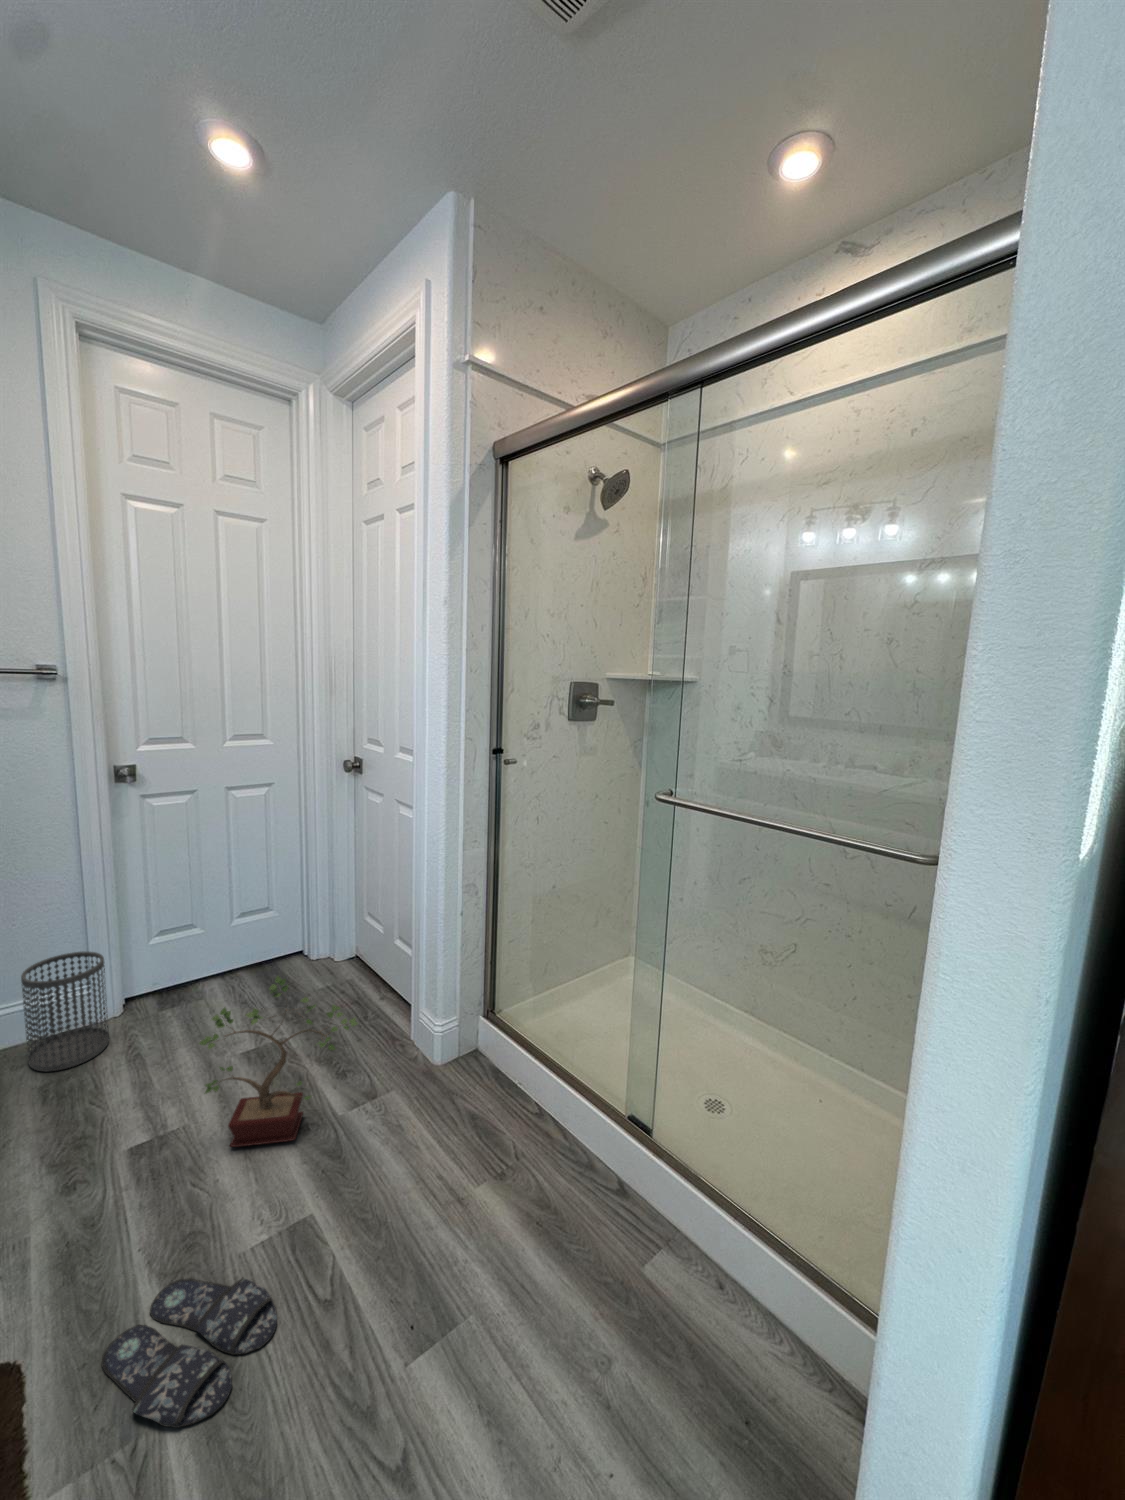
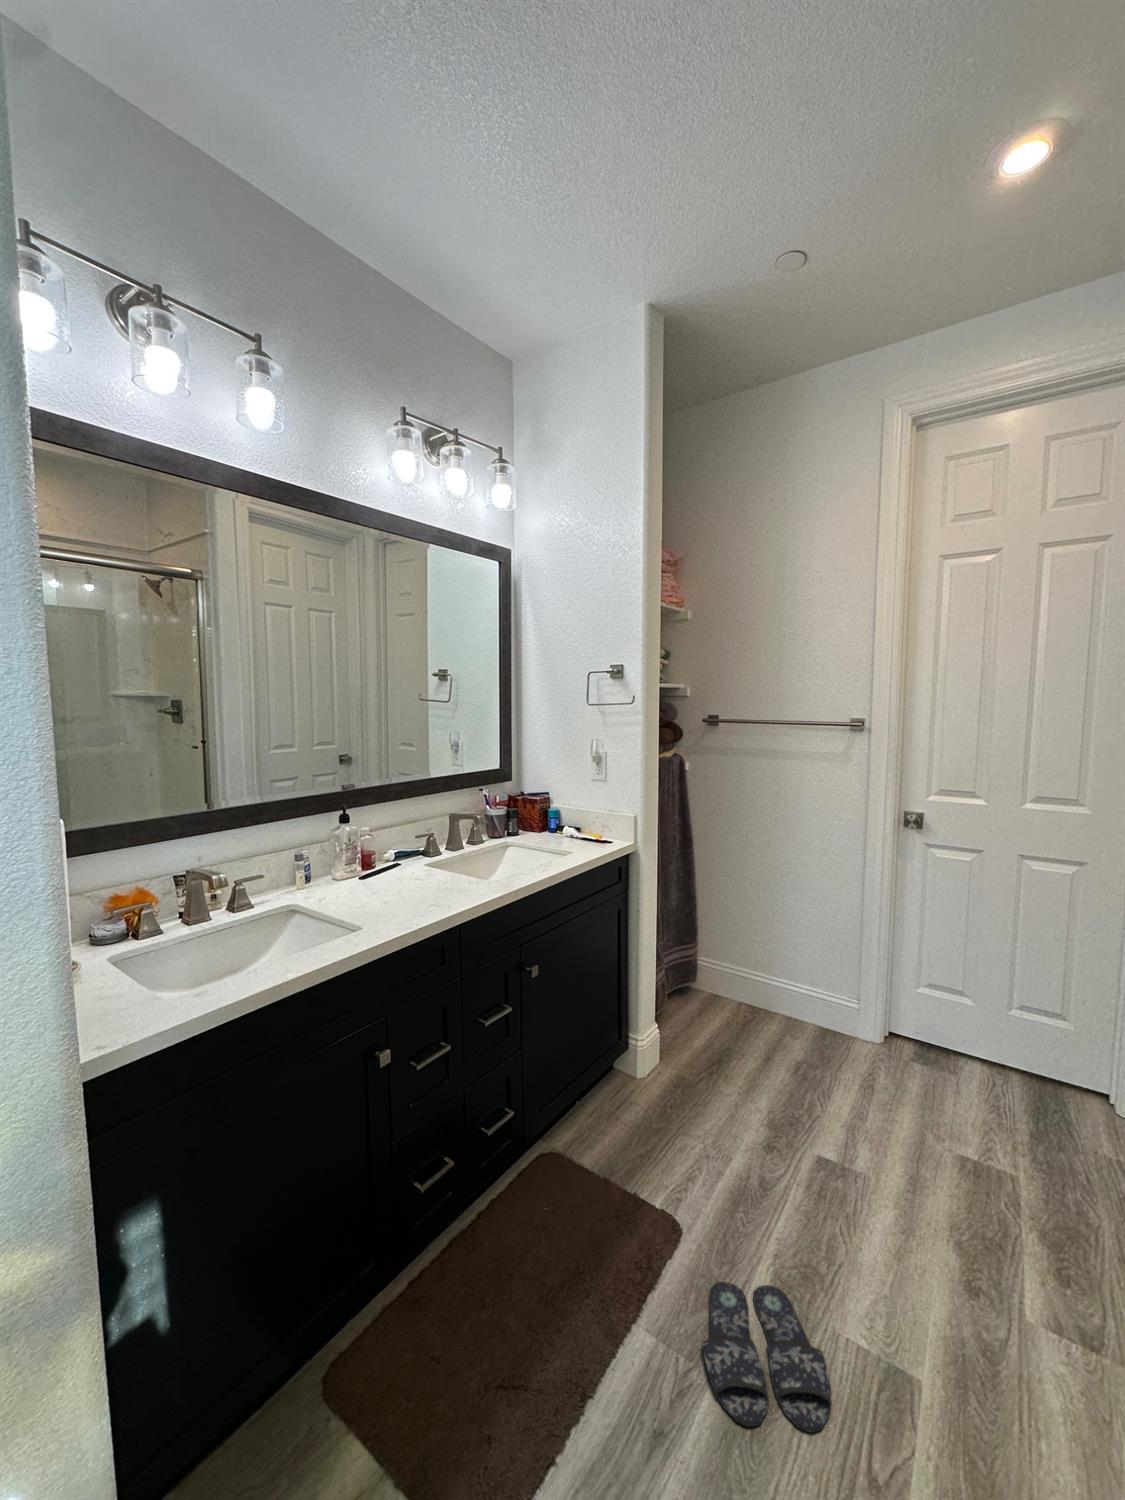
wastebasket: present [21,952,109,1072] -> none [802,962,864,1065]
potted plant: present [199,976,358,1147] -> none [872,1079,1049,1288]

